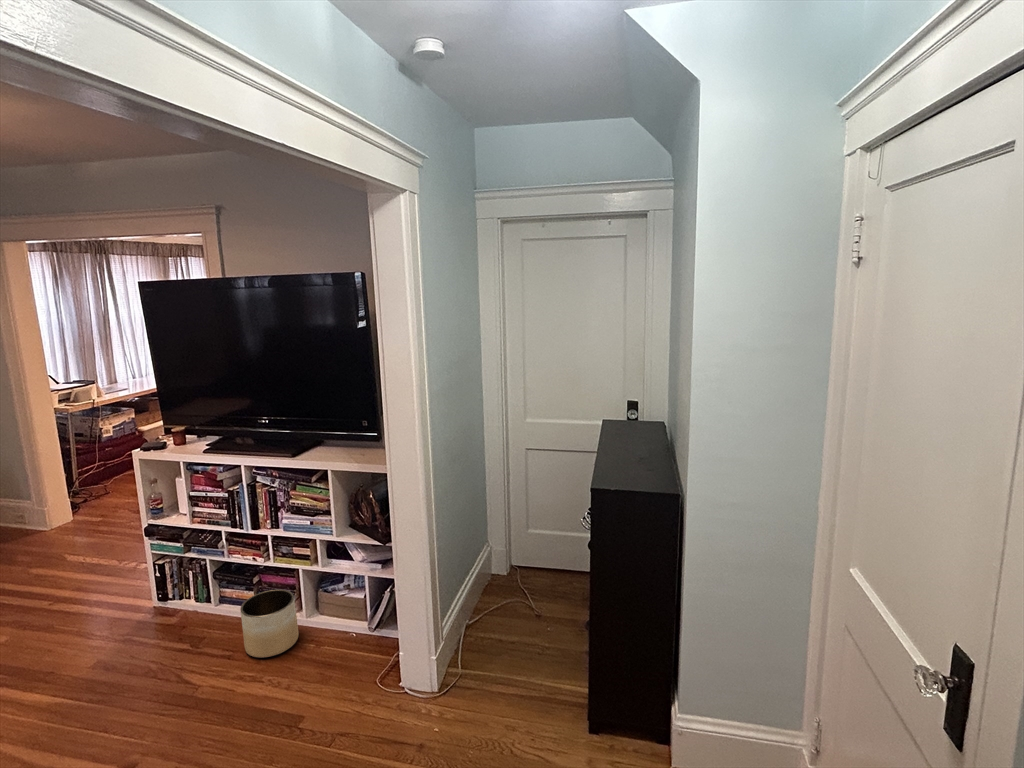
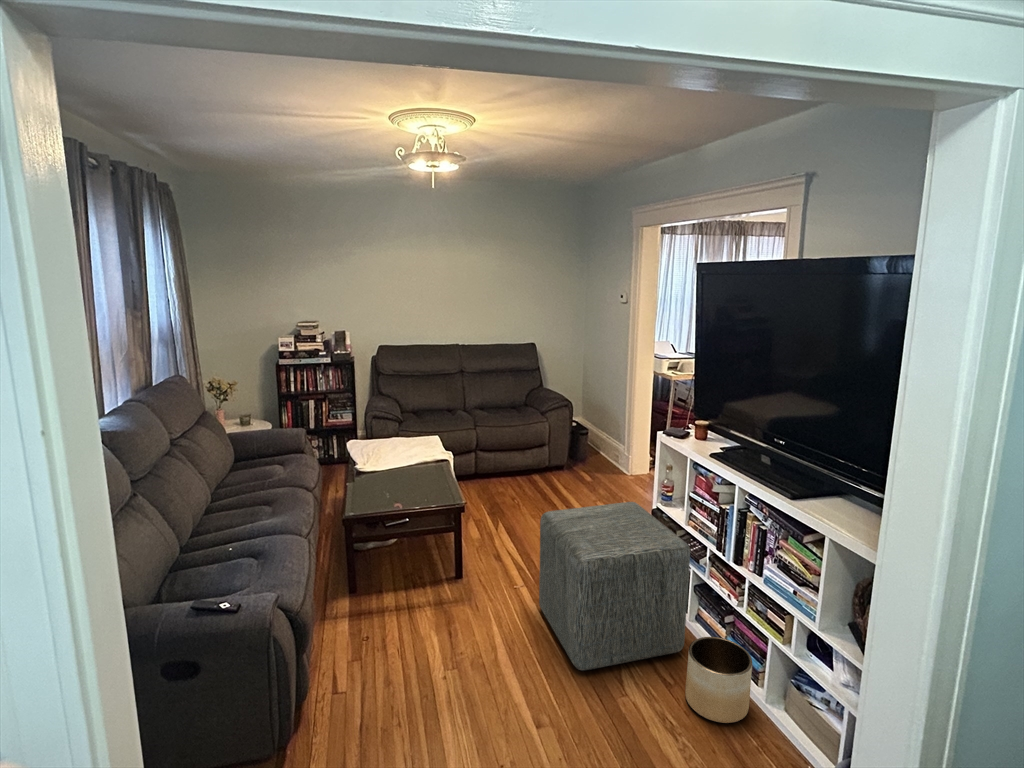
ottoman: none [21,527,224,701] -> present [539,502,690,670]

